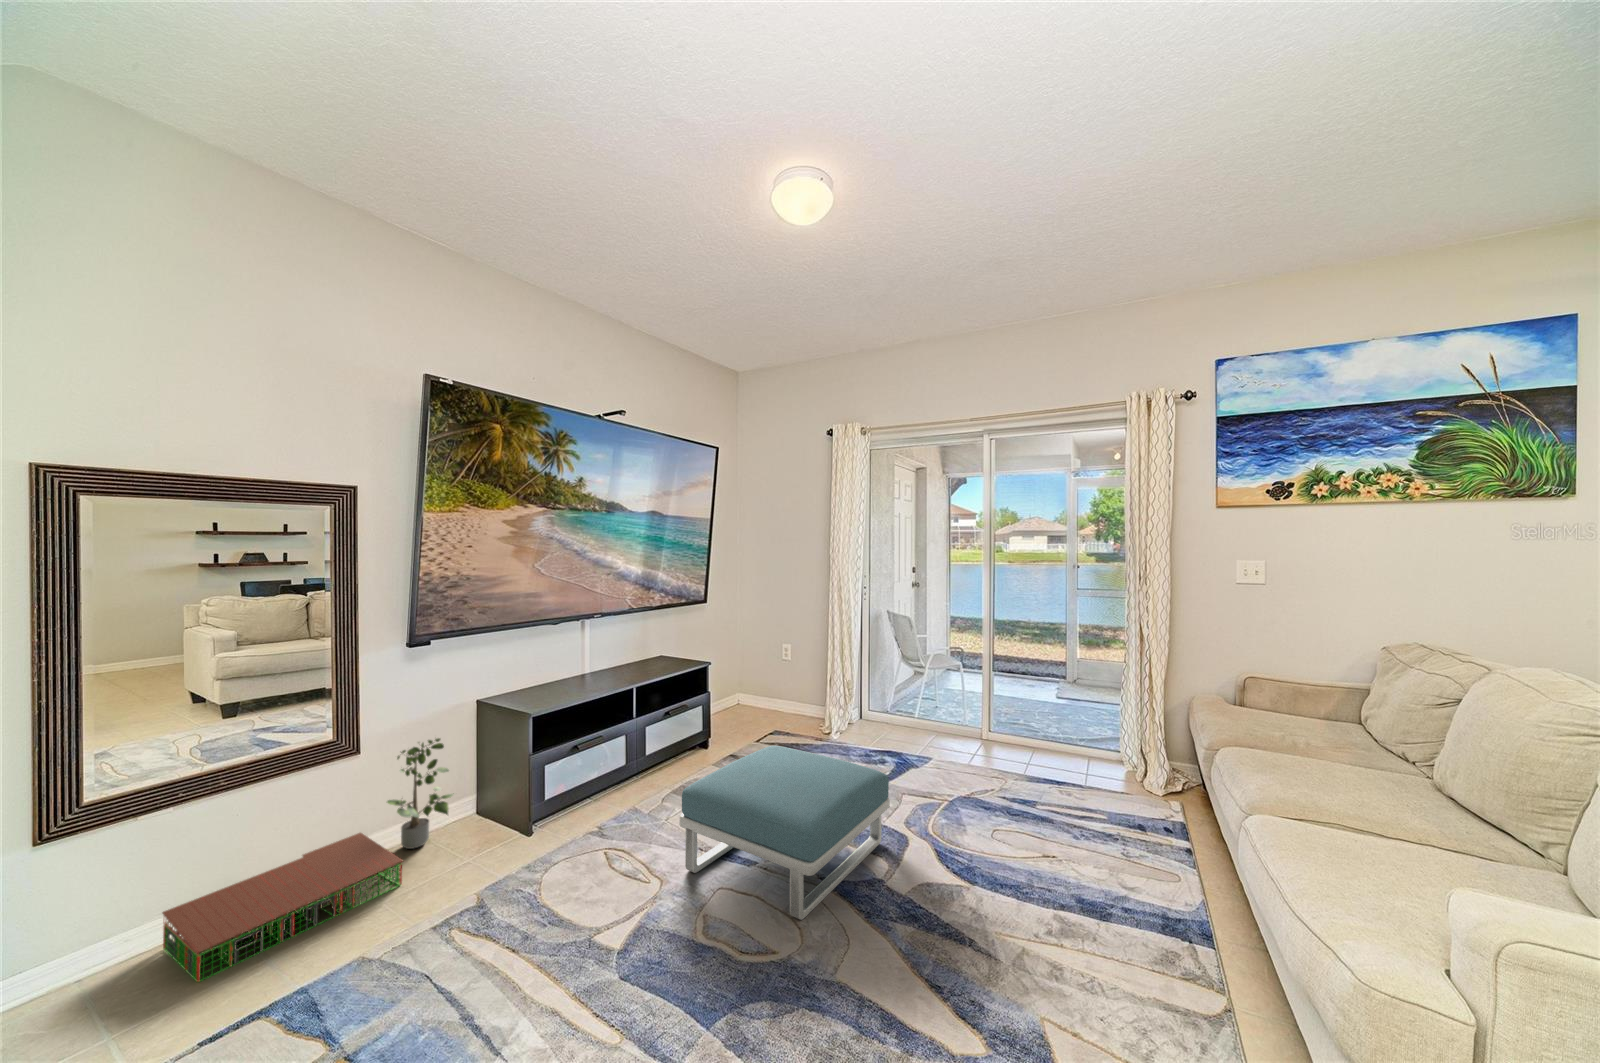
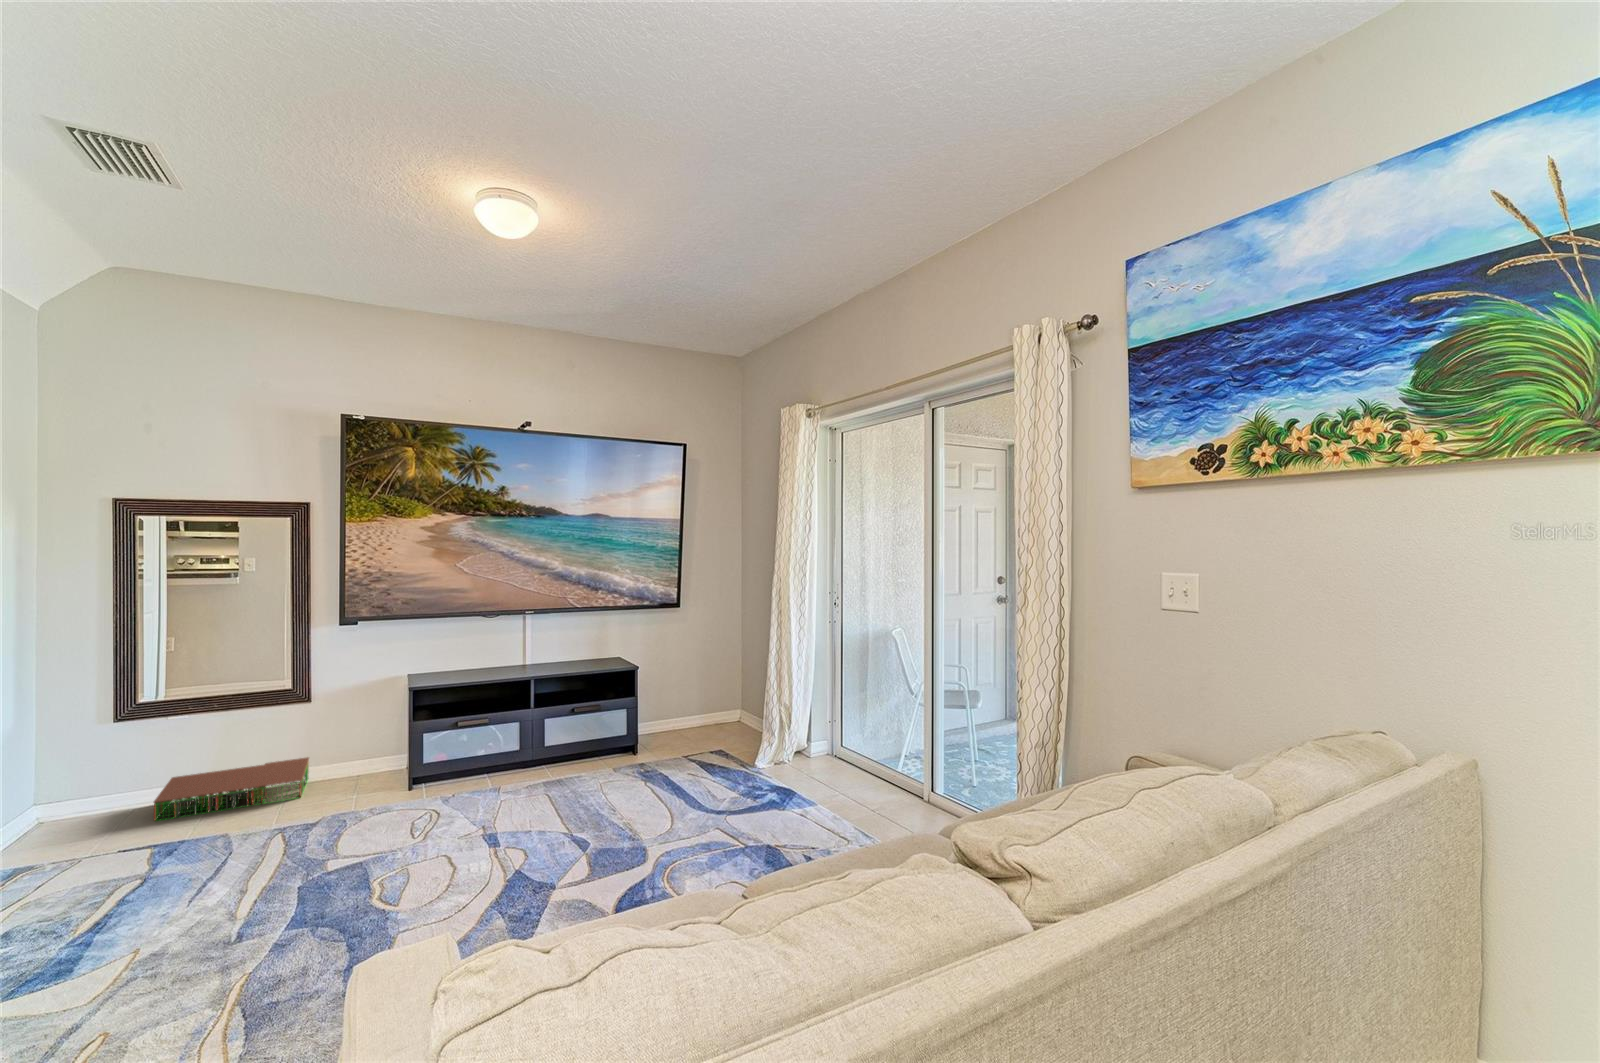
potted plant: present [387,738,454,849] -> none [327,695,384,778]
footstool: present [679,746,890,920] -> none [431,746,608,894]

